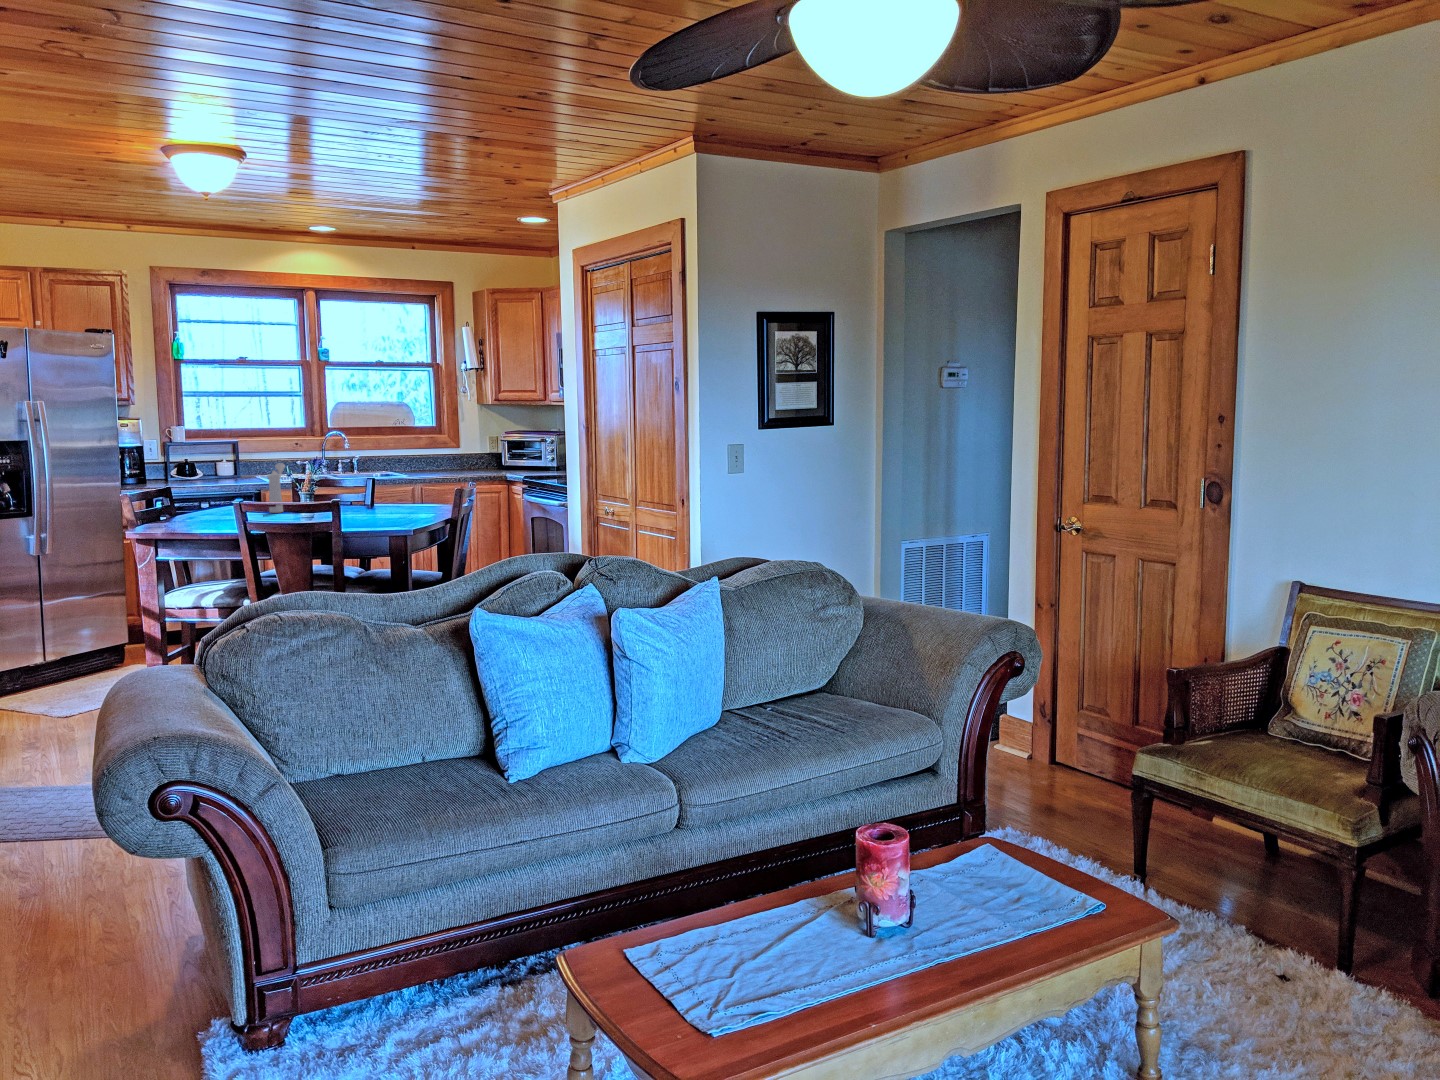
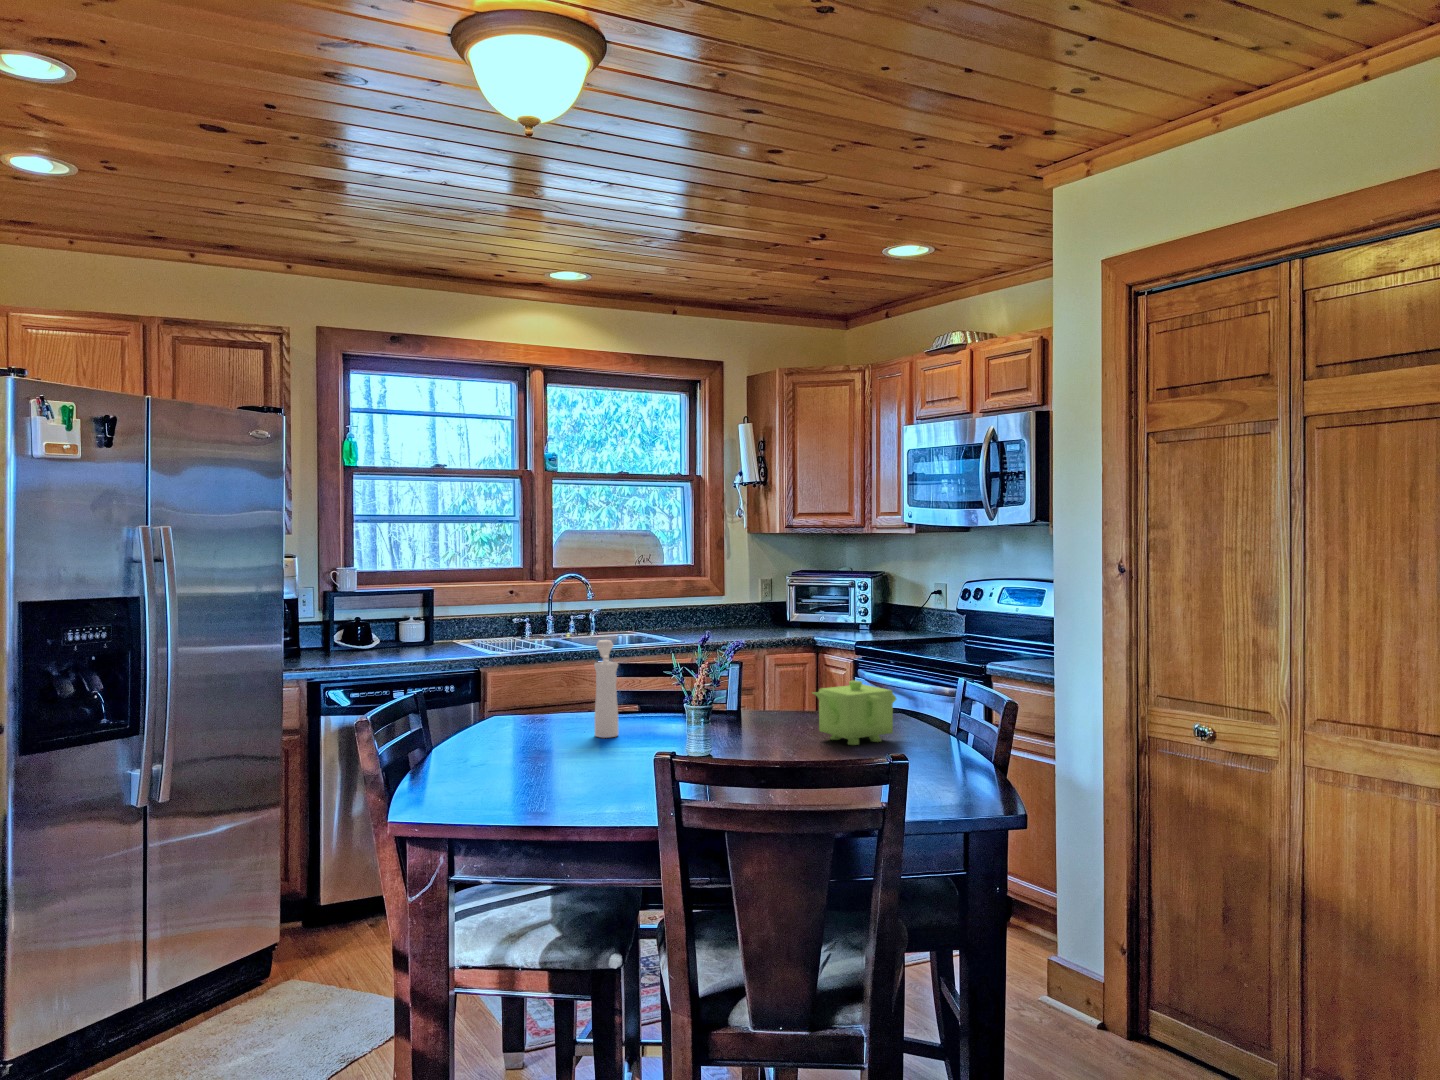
teapot: none [370,482,425,514] -> present [813,680,896,745]

